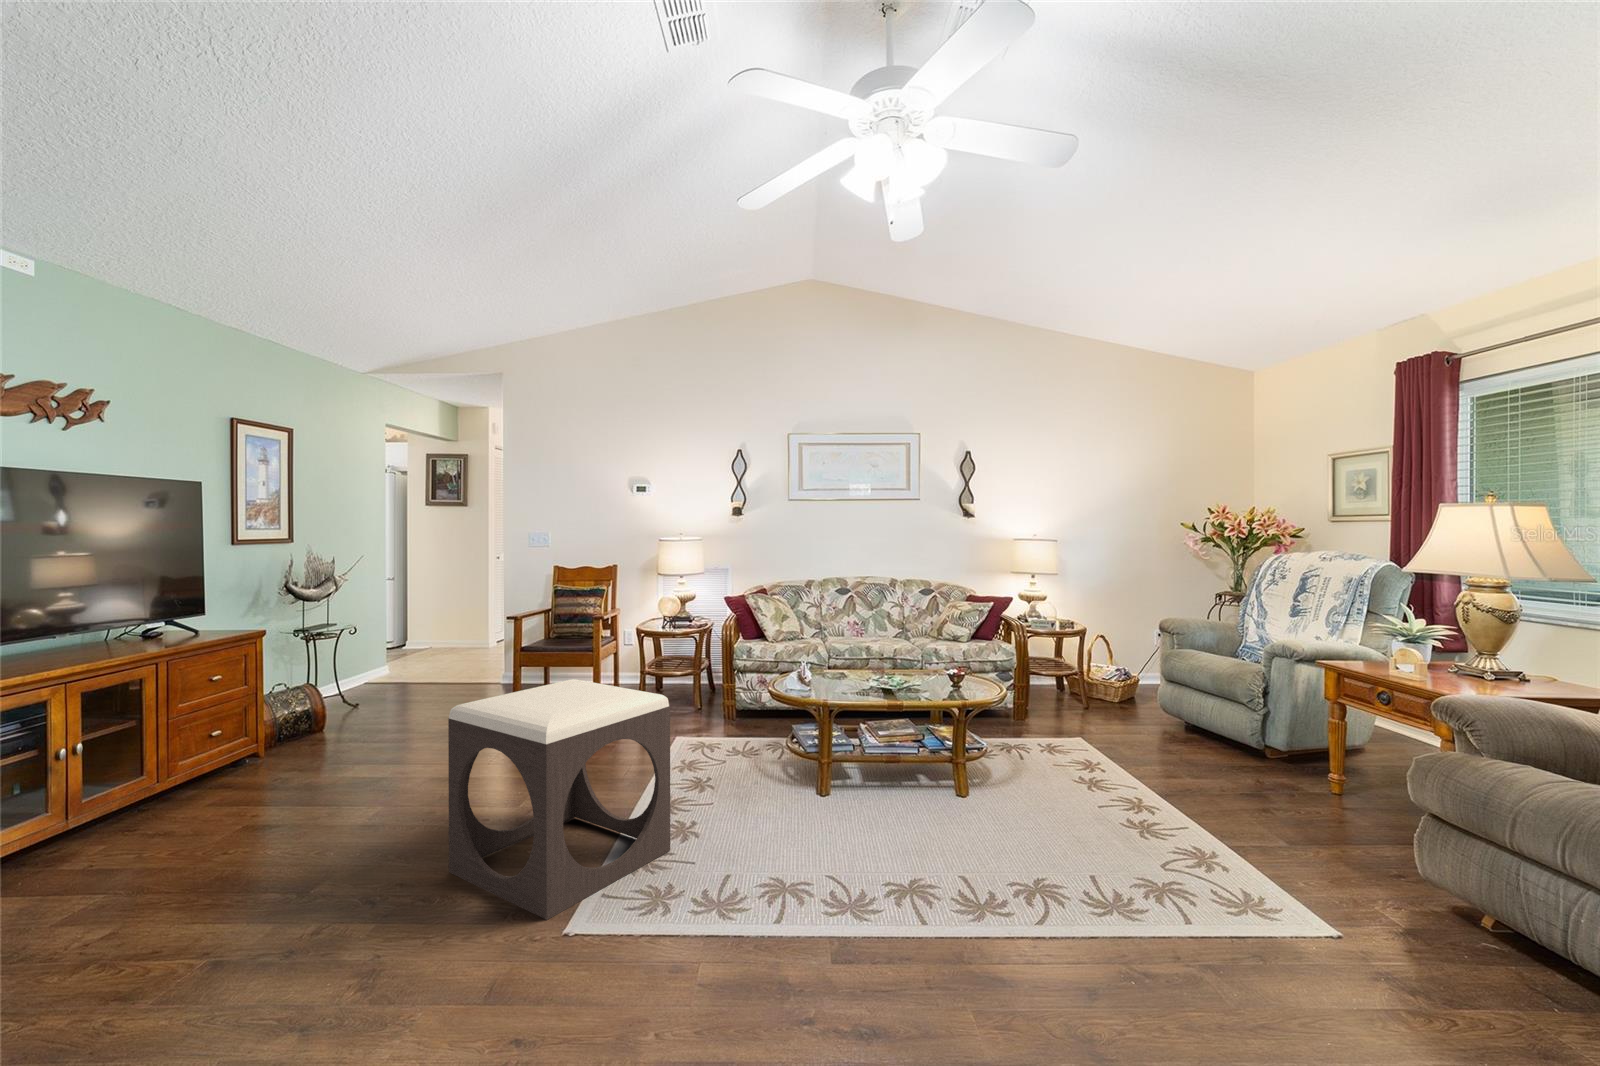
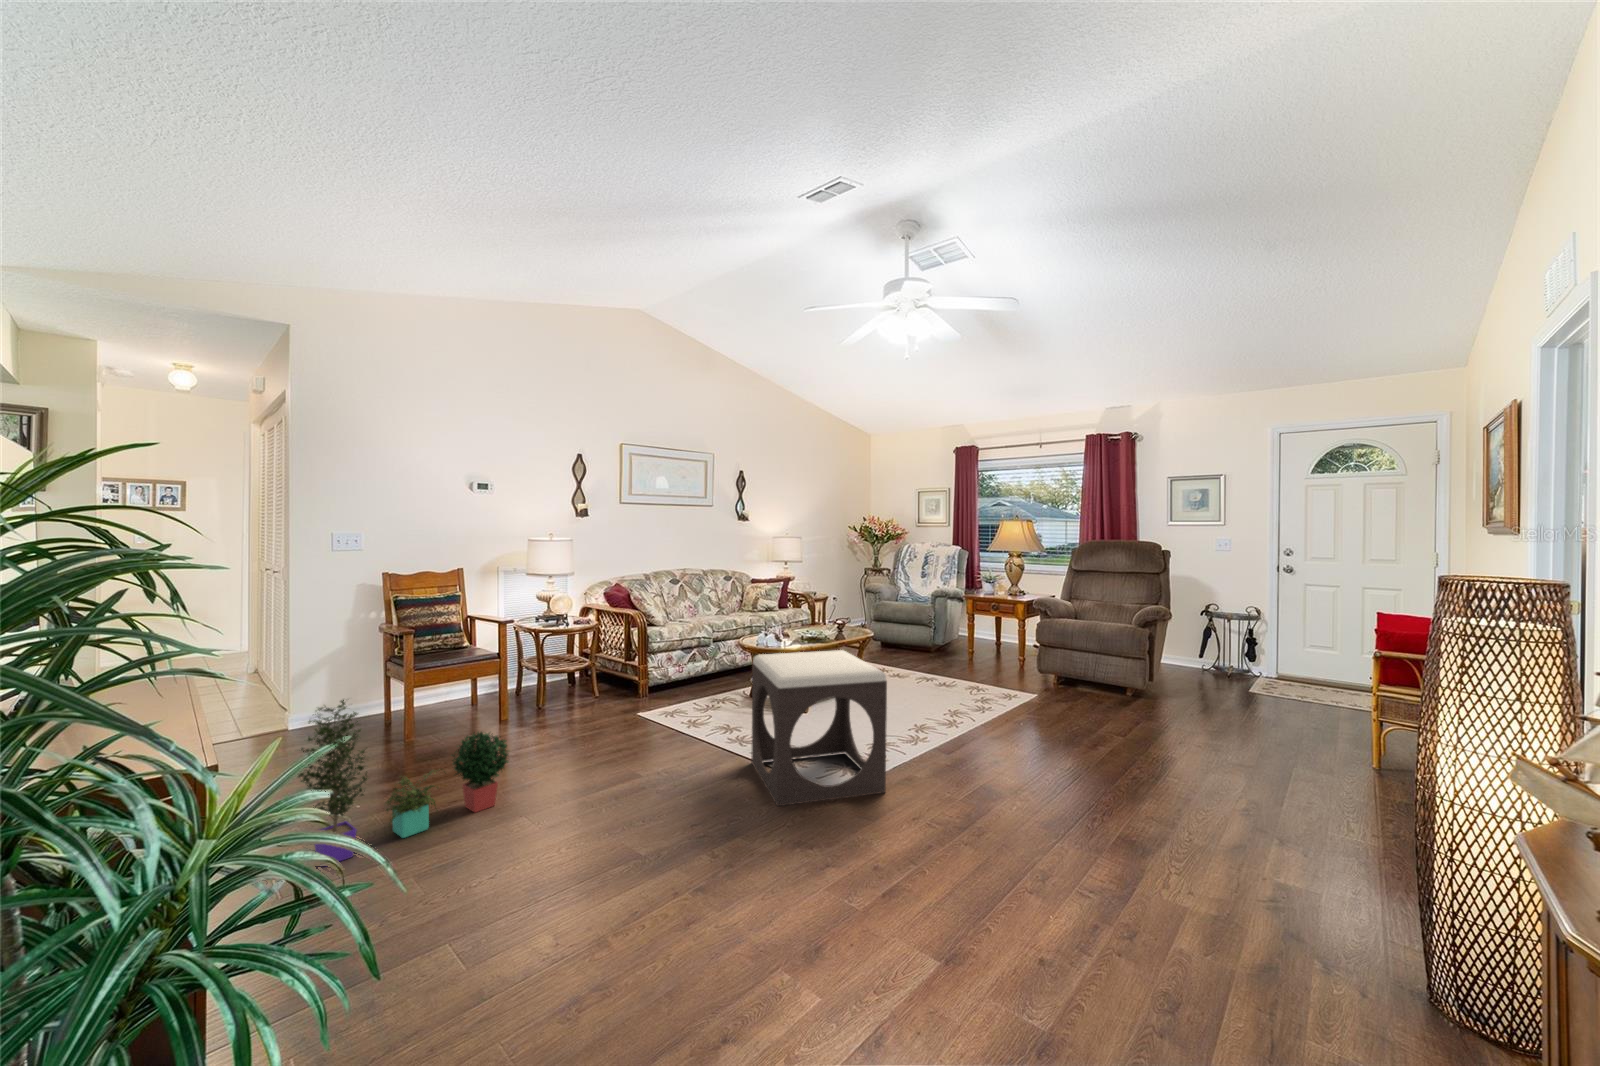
potted plant: none [233,652,405,778] -> present [297,699,509,861]

